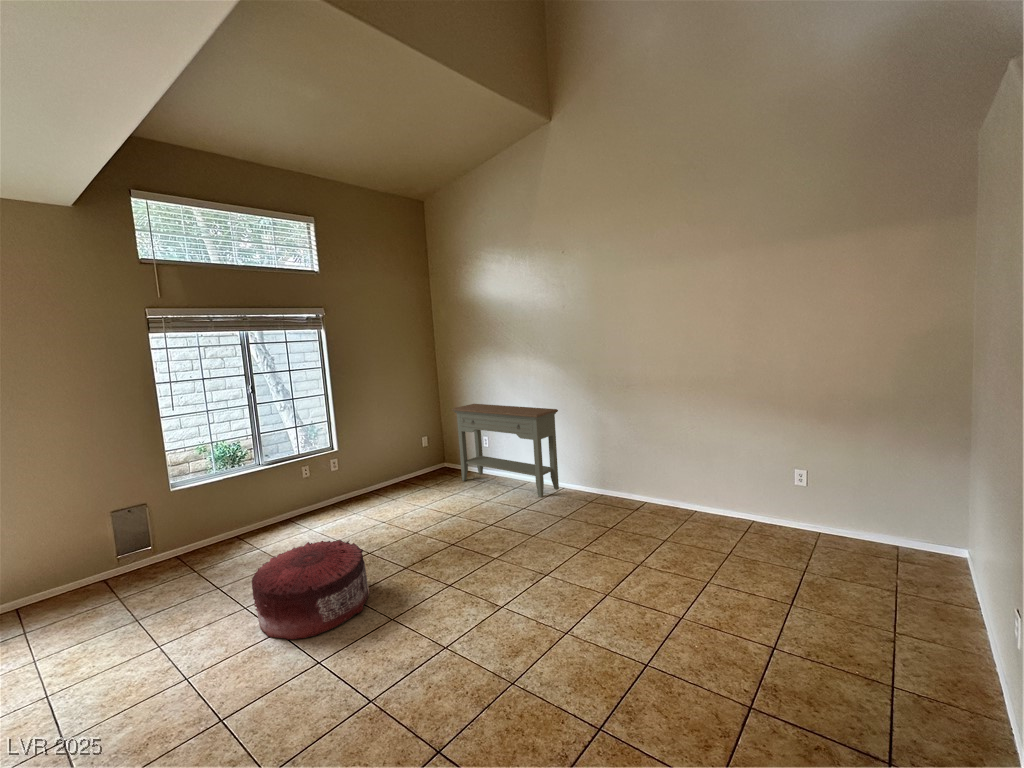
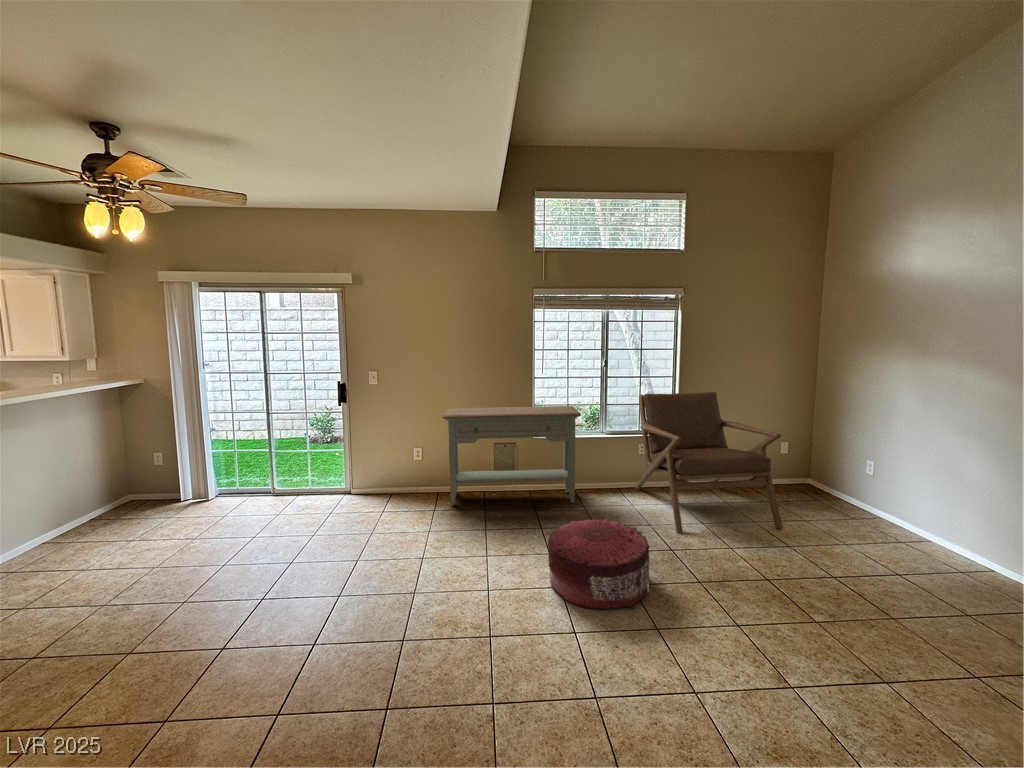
lounge chair: none [295,404,443,538] -> present [635,392,783,534]
console table: present [451,404,559,498] -> present [443,406,581,506]

